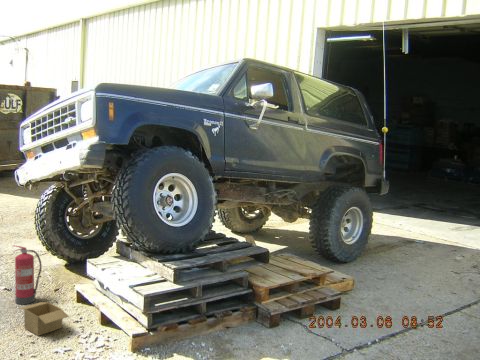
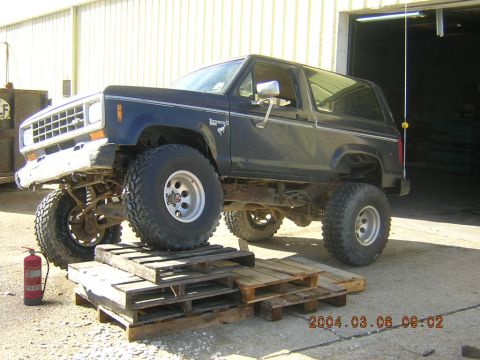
cardboard box: present [19,302,69,336] -> none [32,301,81,331]

